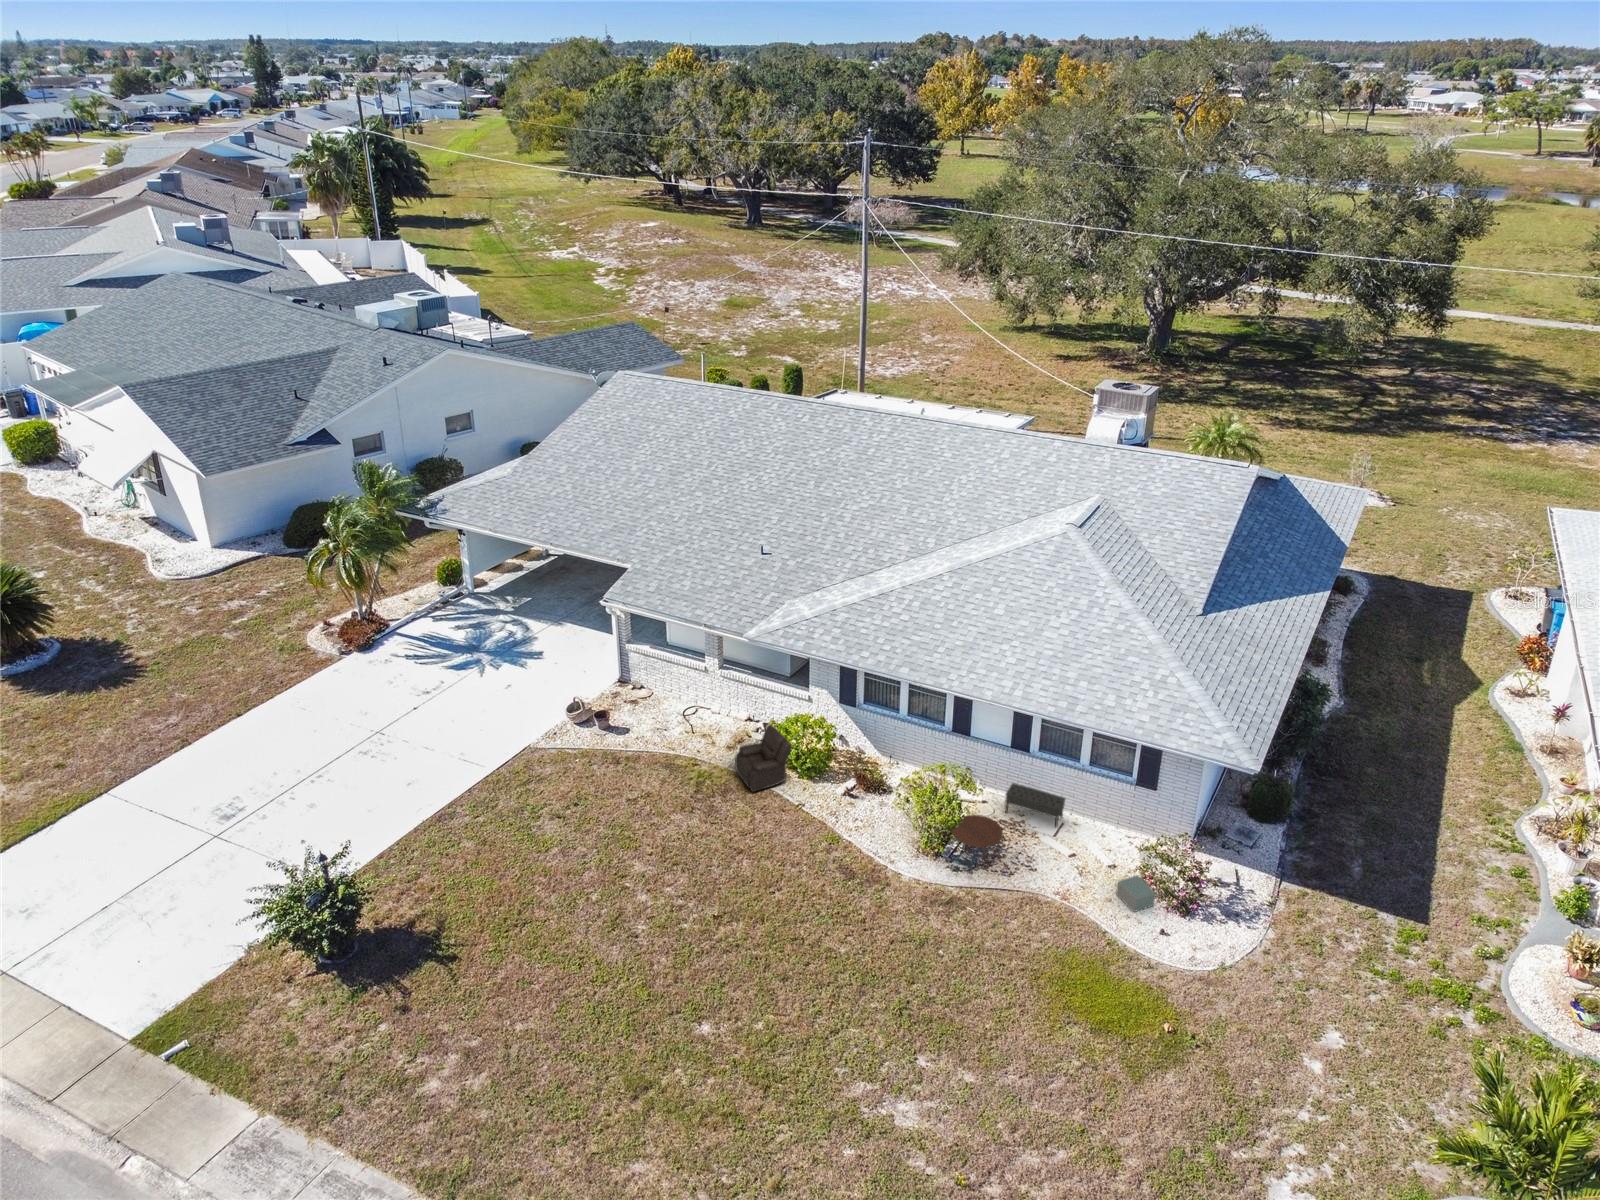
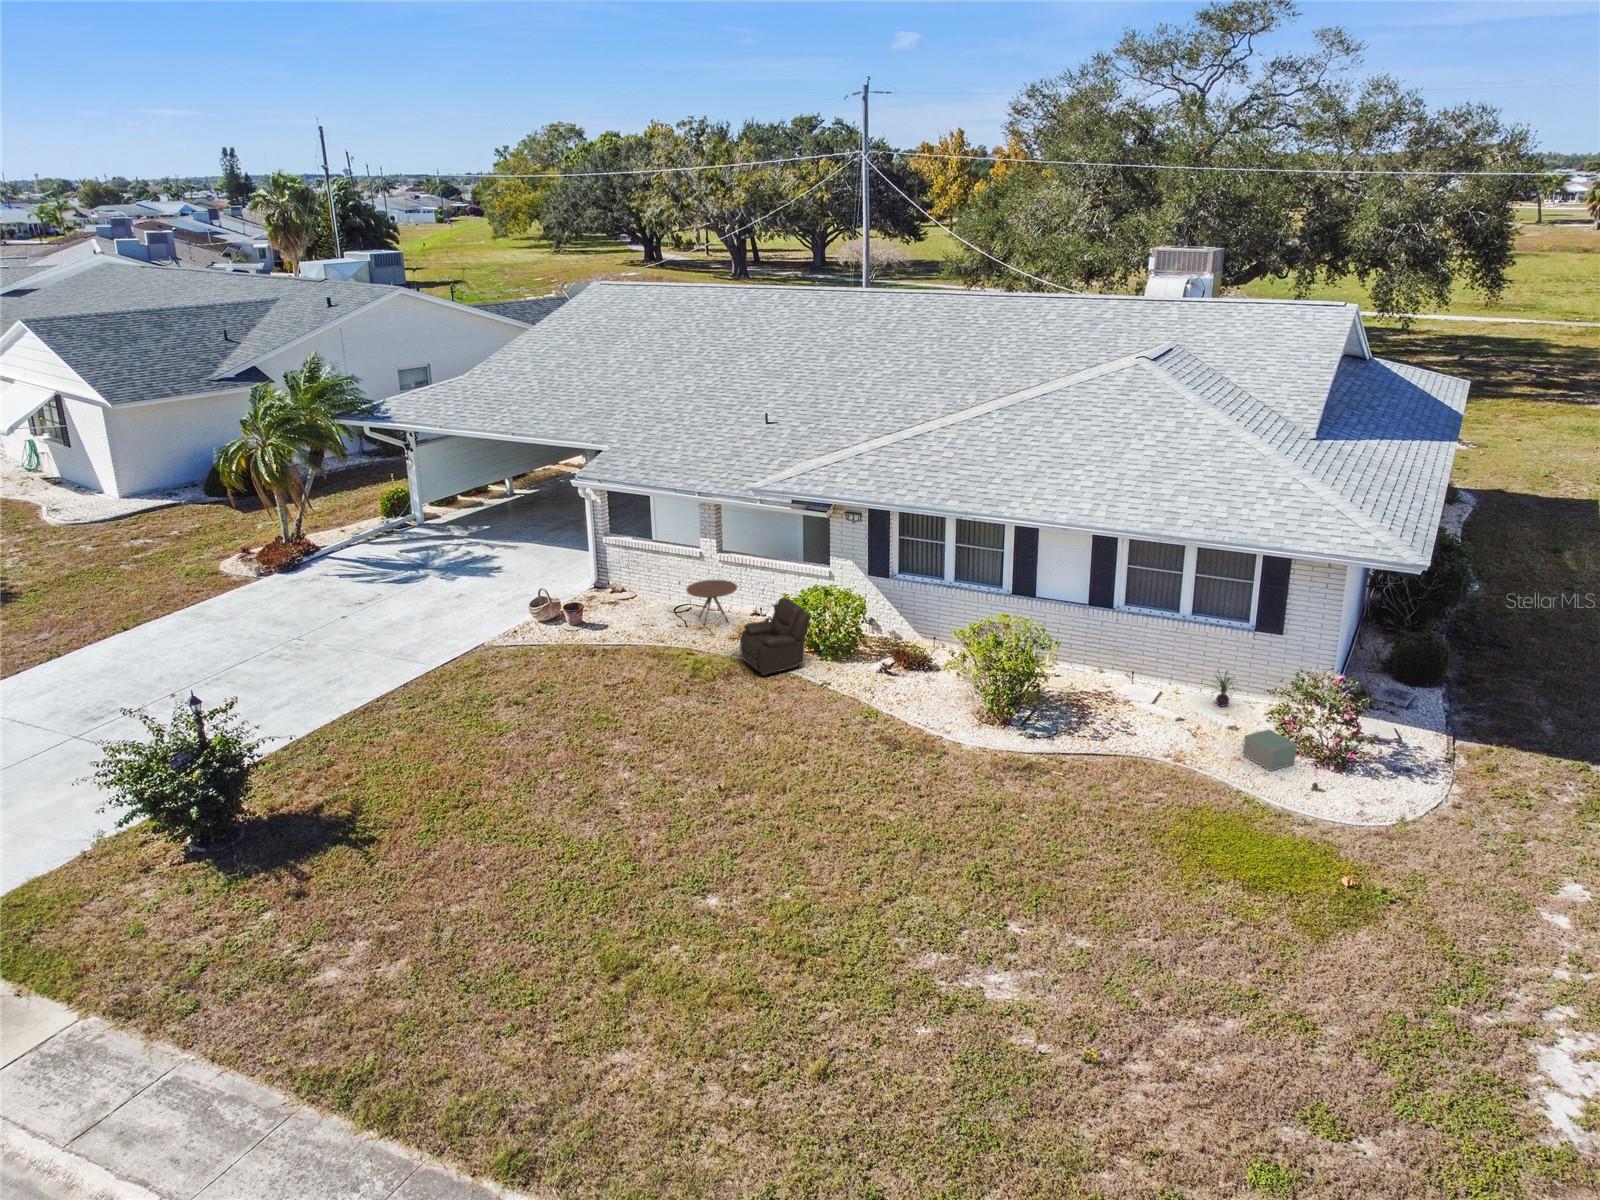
bench: present [1005,783,1065,827] -> none [1084,649,1161,697]
decorative plant: none [1095,813,1127,841] -> present [1212,671,1239,706]
round table: present [952,815,1003,865] -> present [686,580,737,625]

